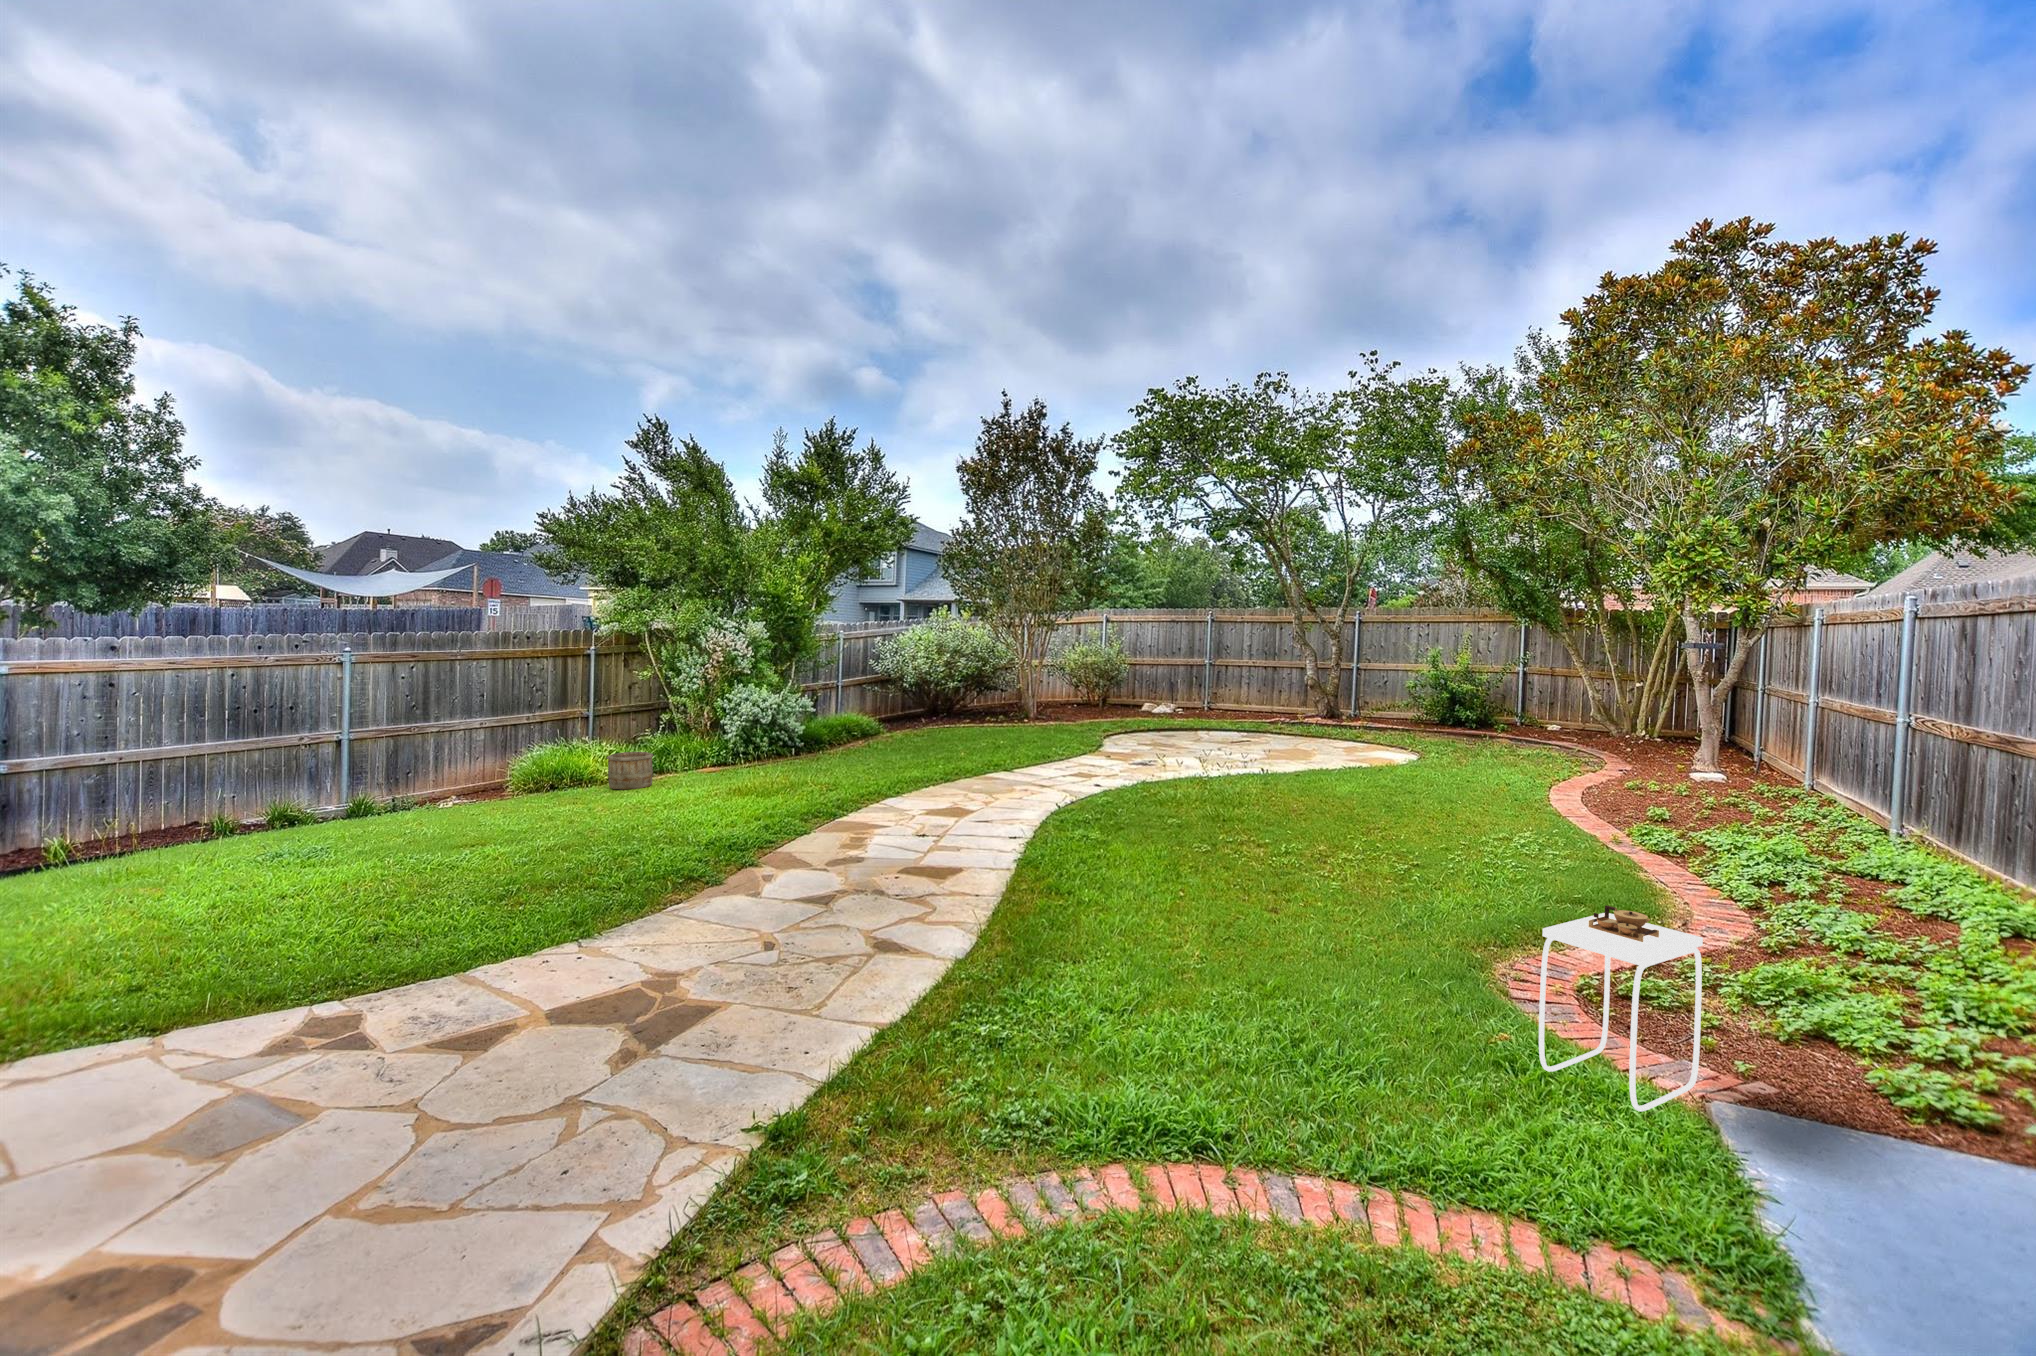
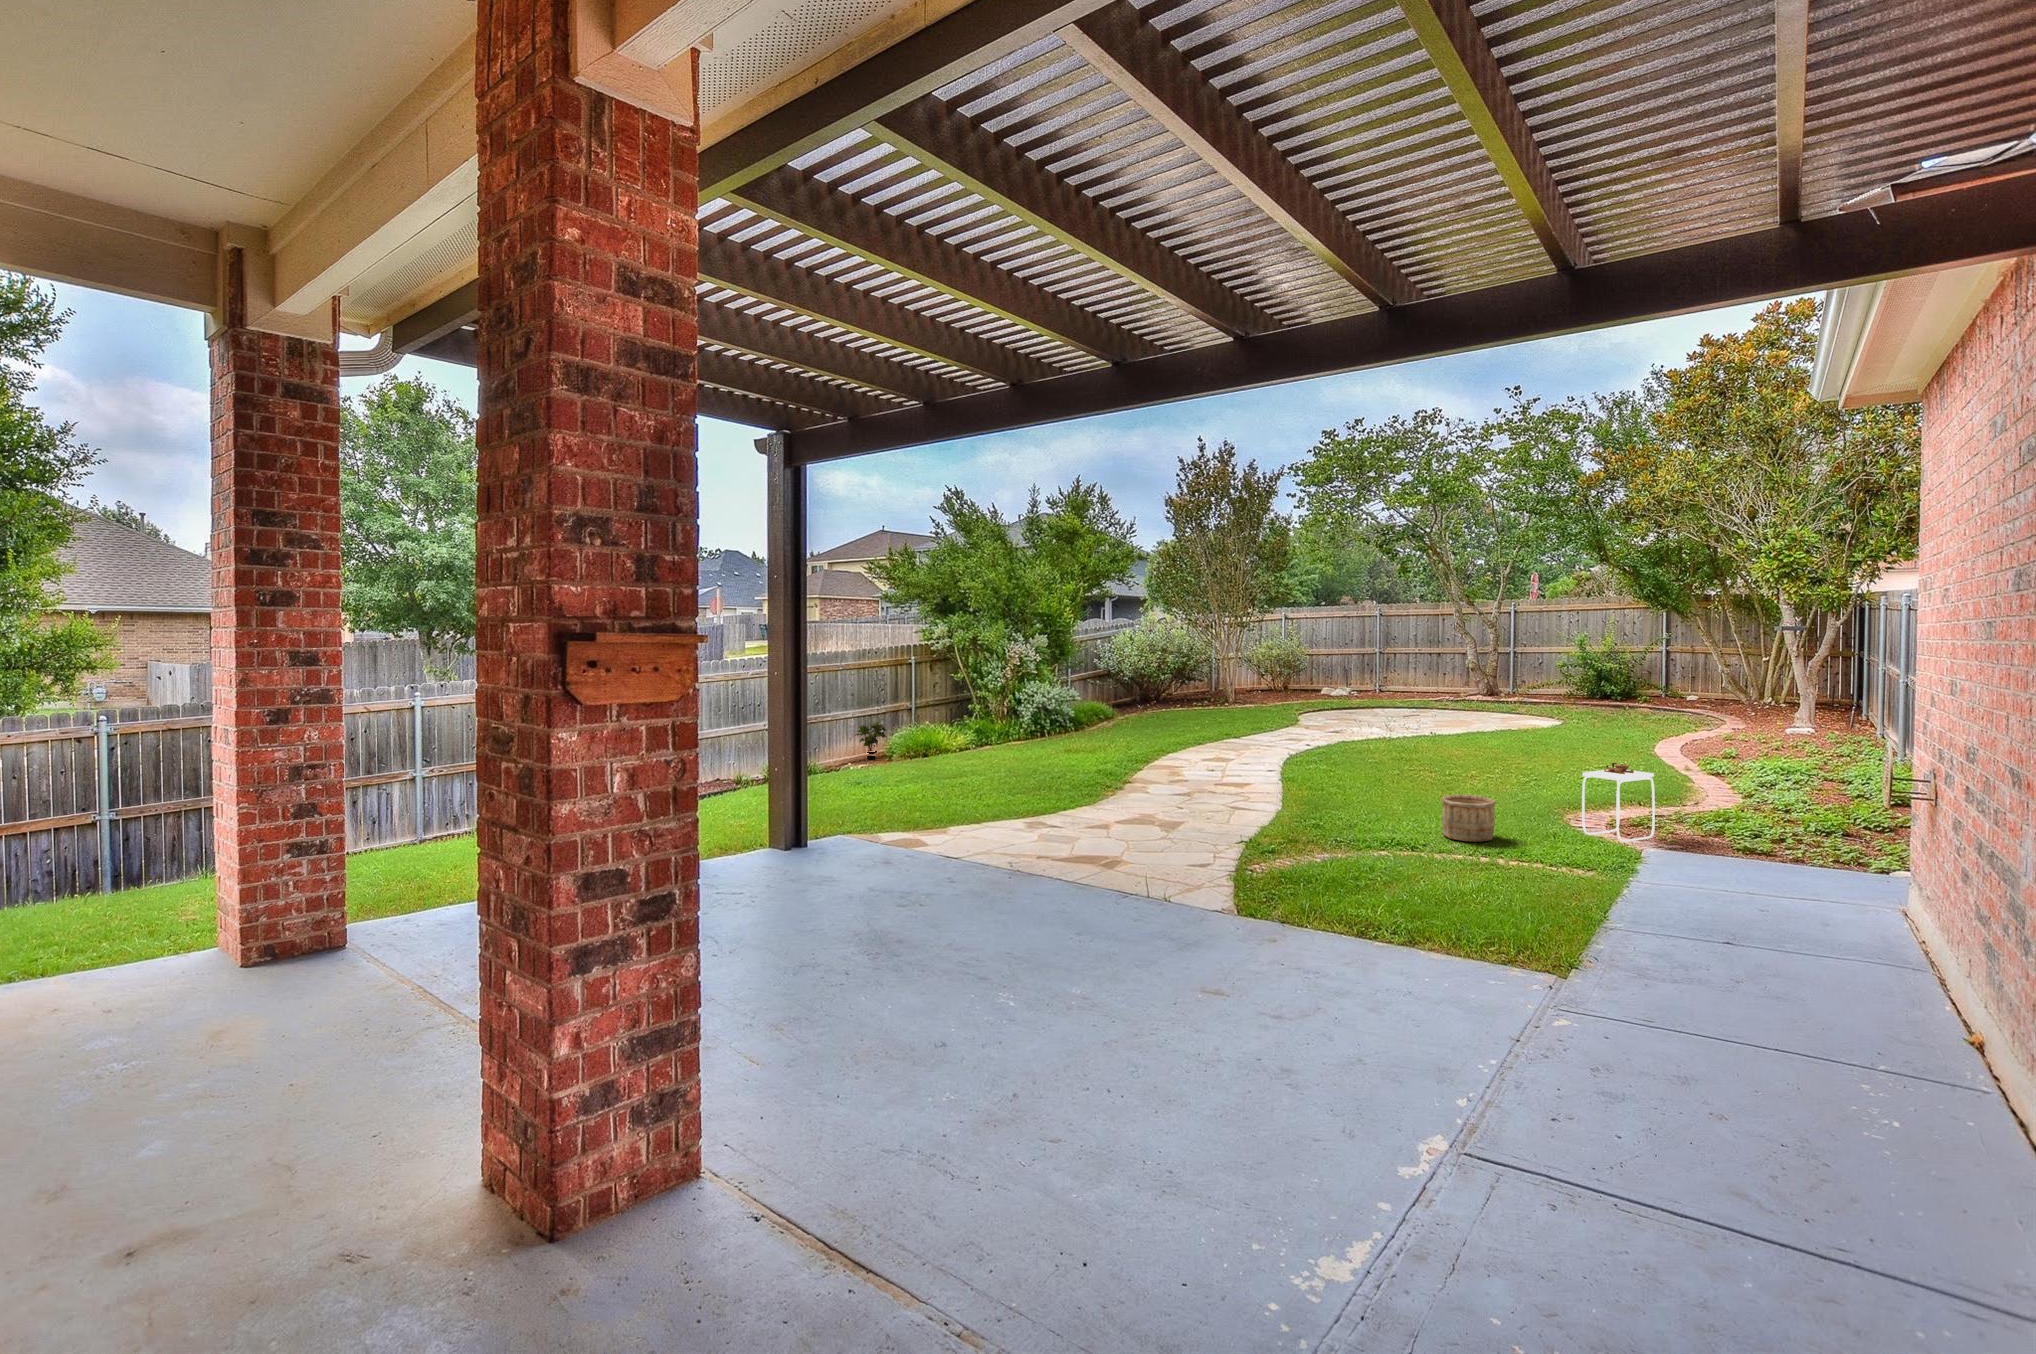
potted plant: none [410,735,469,795] -> present [855,720,887,760]
wooden bucket: present [607,752,653,790] -> present [1441,795,1496,842]

